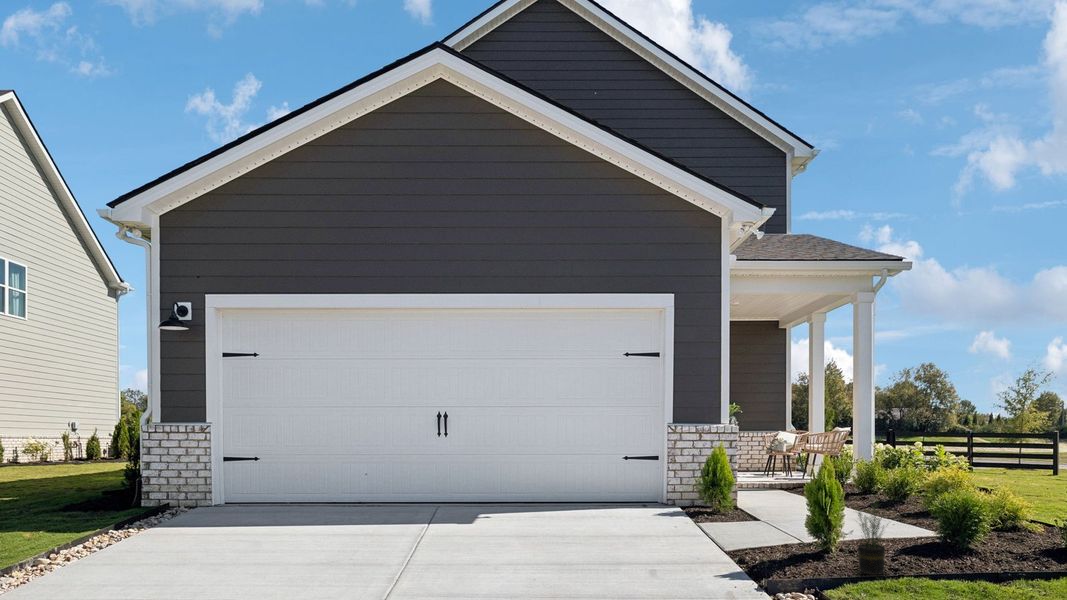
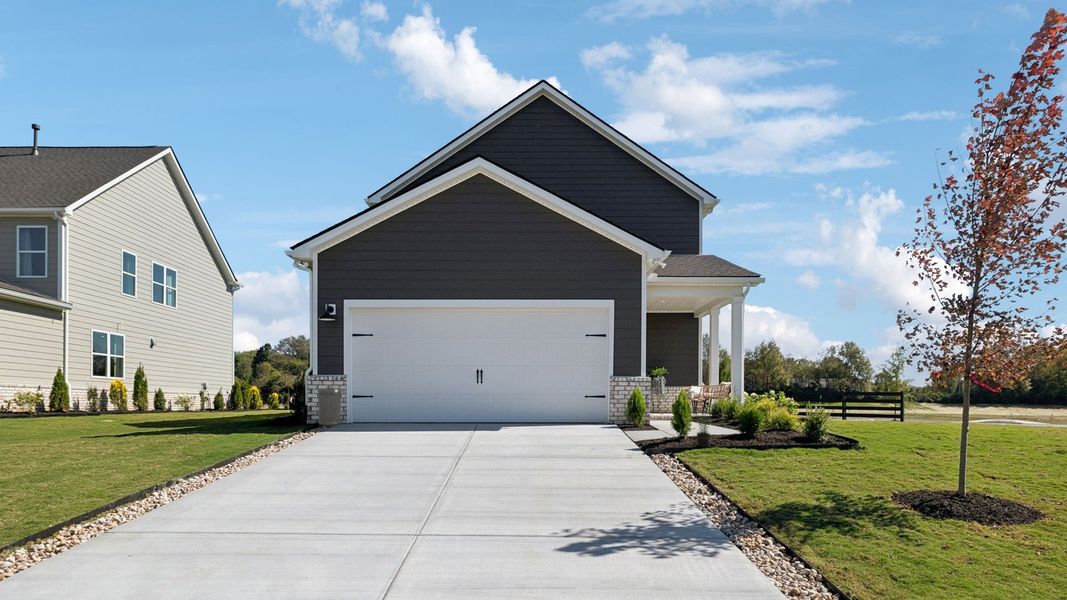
trash can: none [154,441,200,513] -> present [318,387,342,426]

